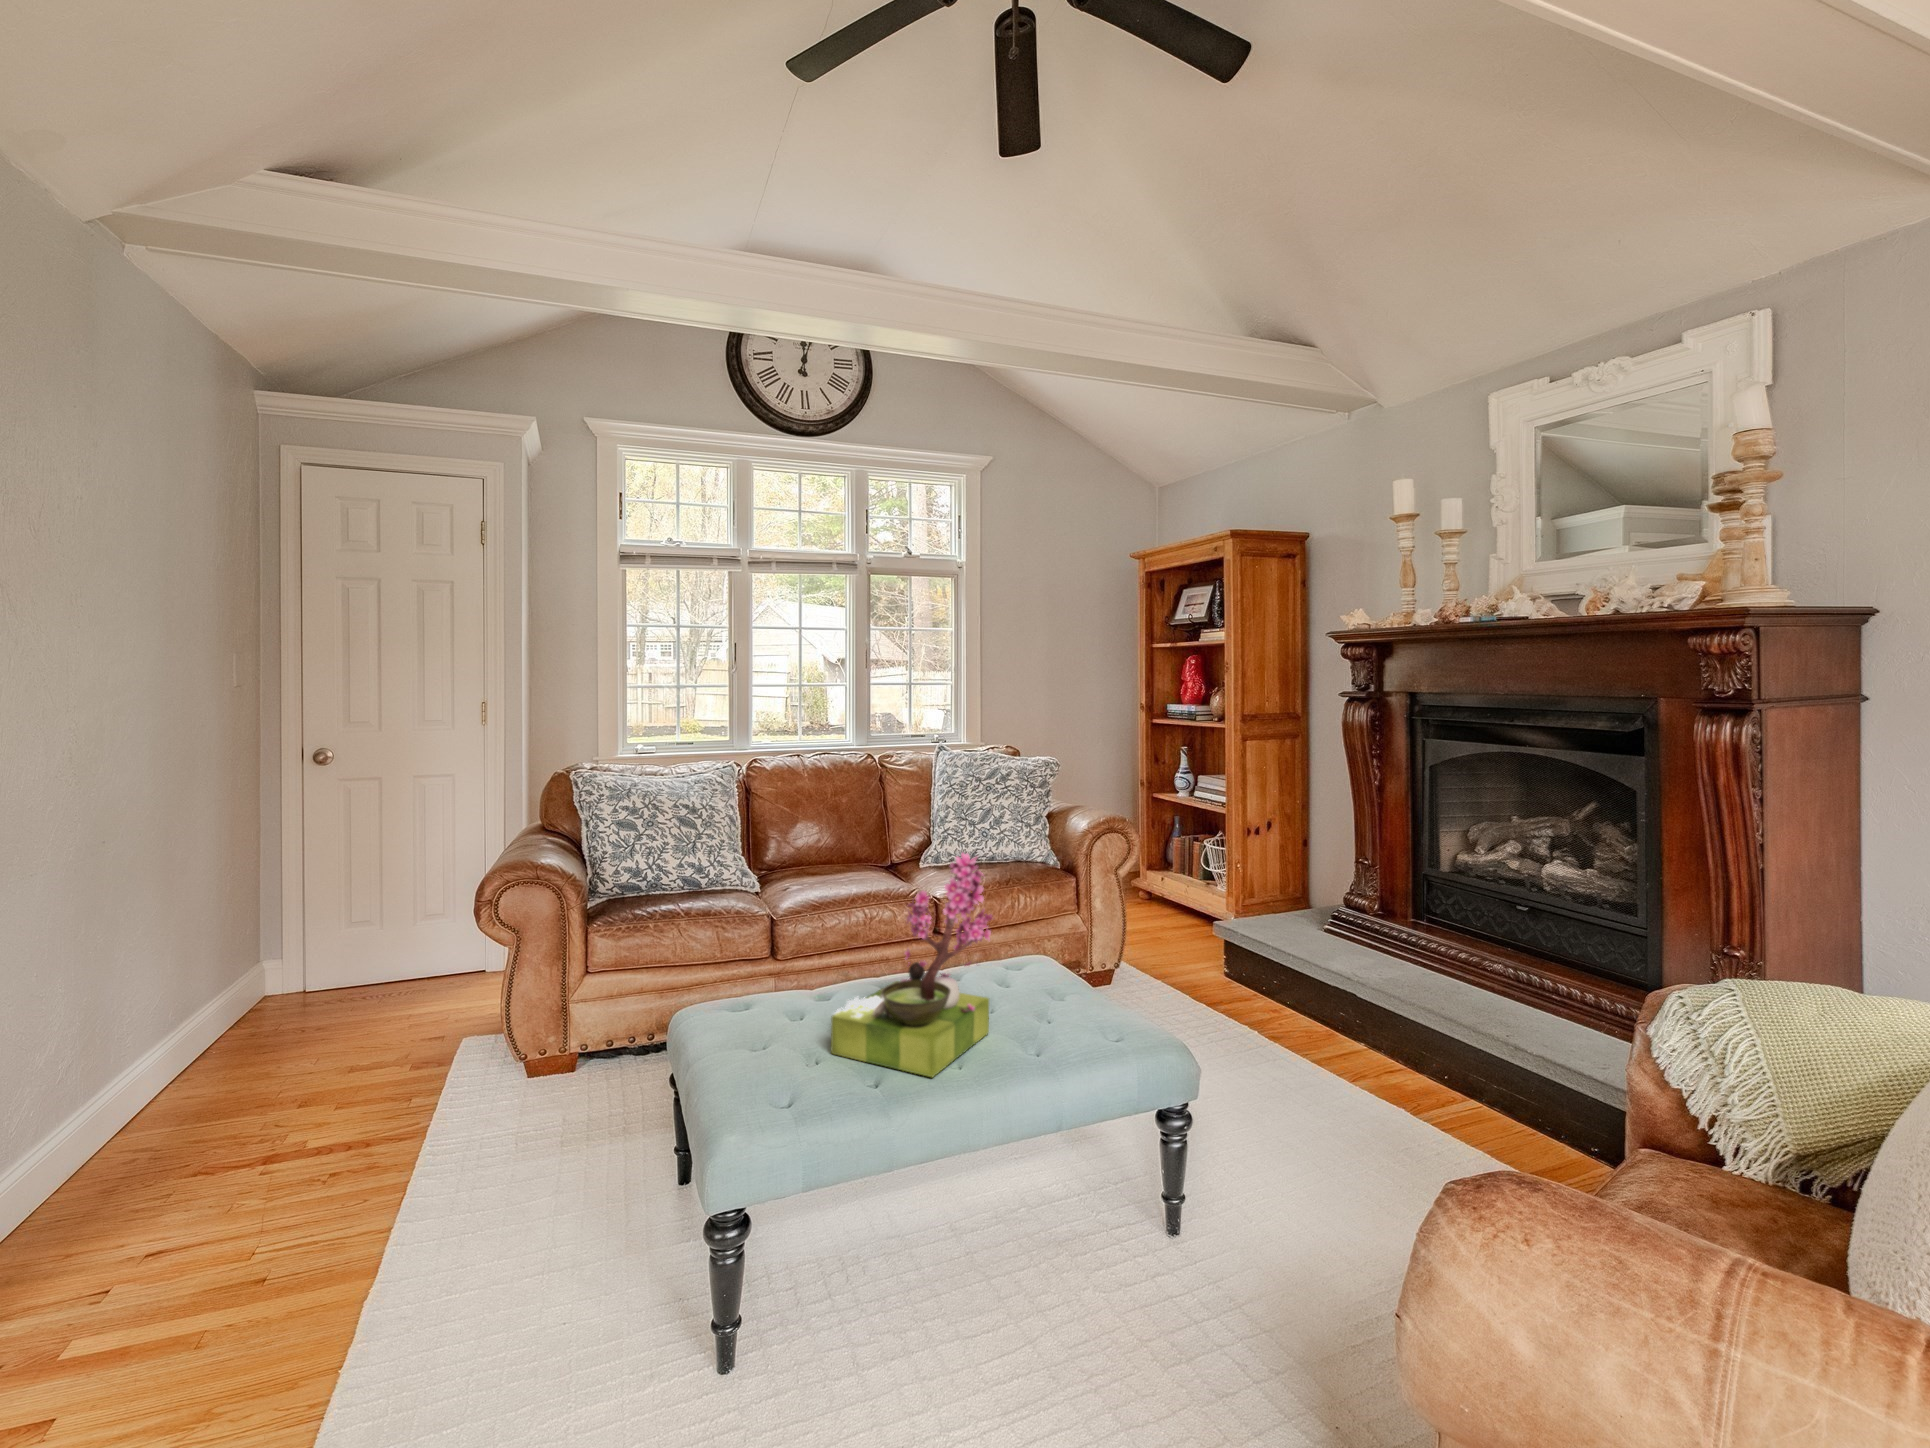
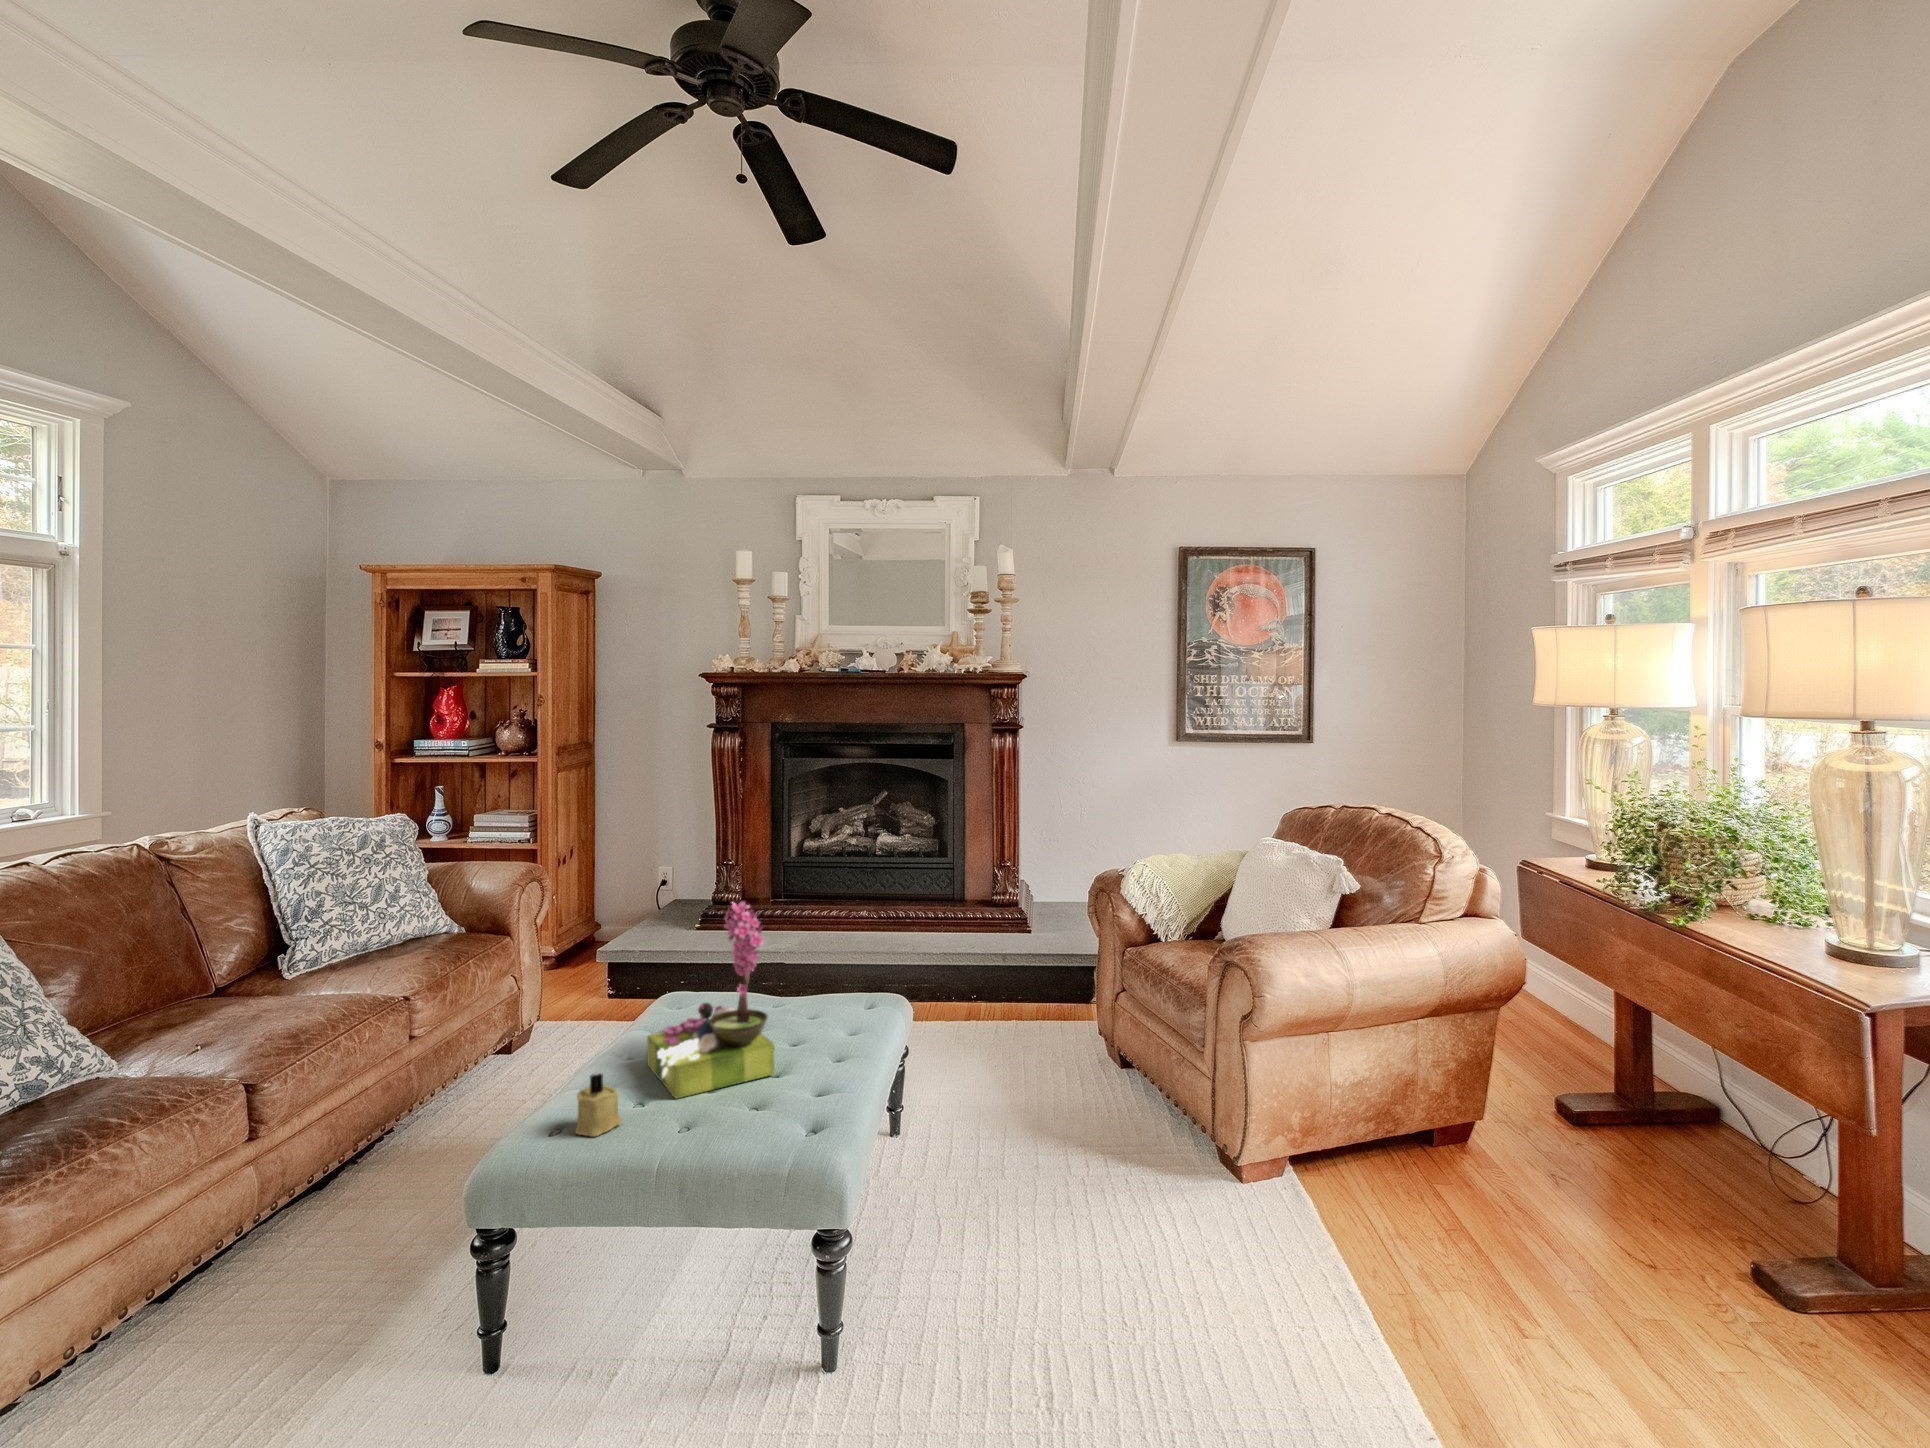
candle: none [723,988,766,1052] -> present [576,1074,621,1136]

